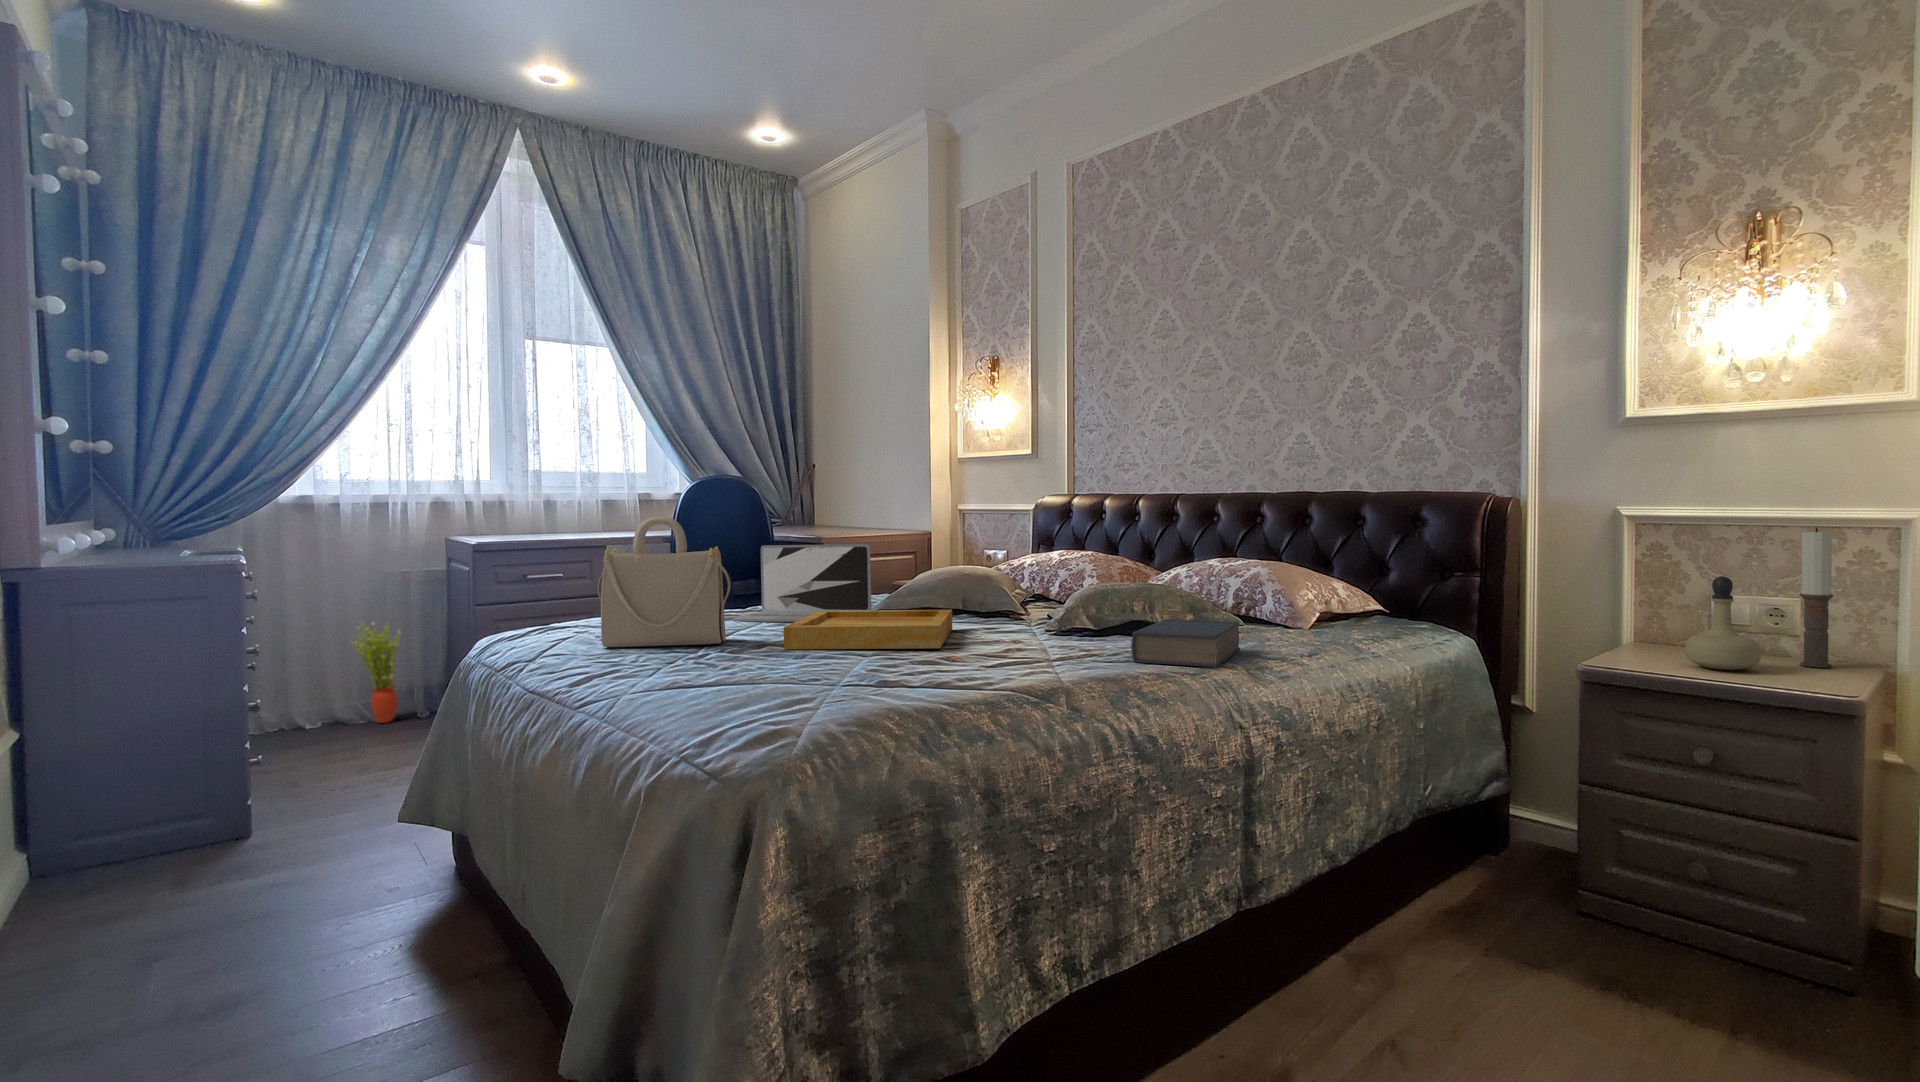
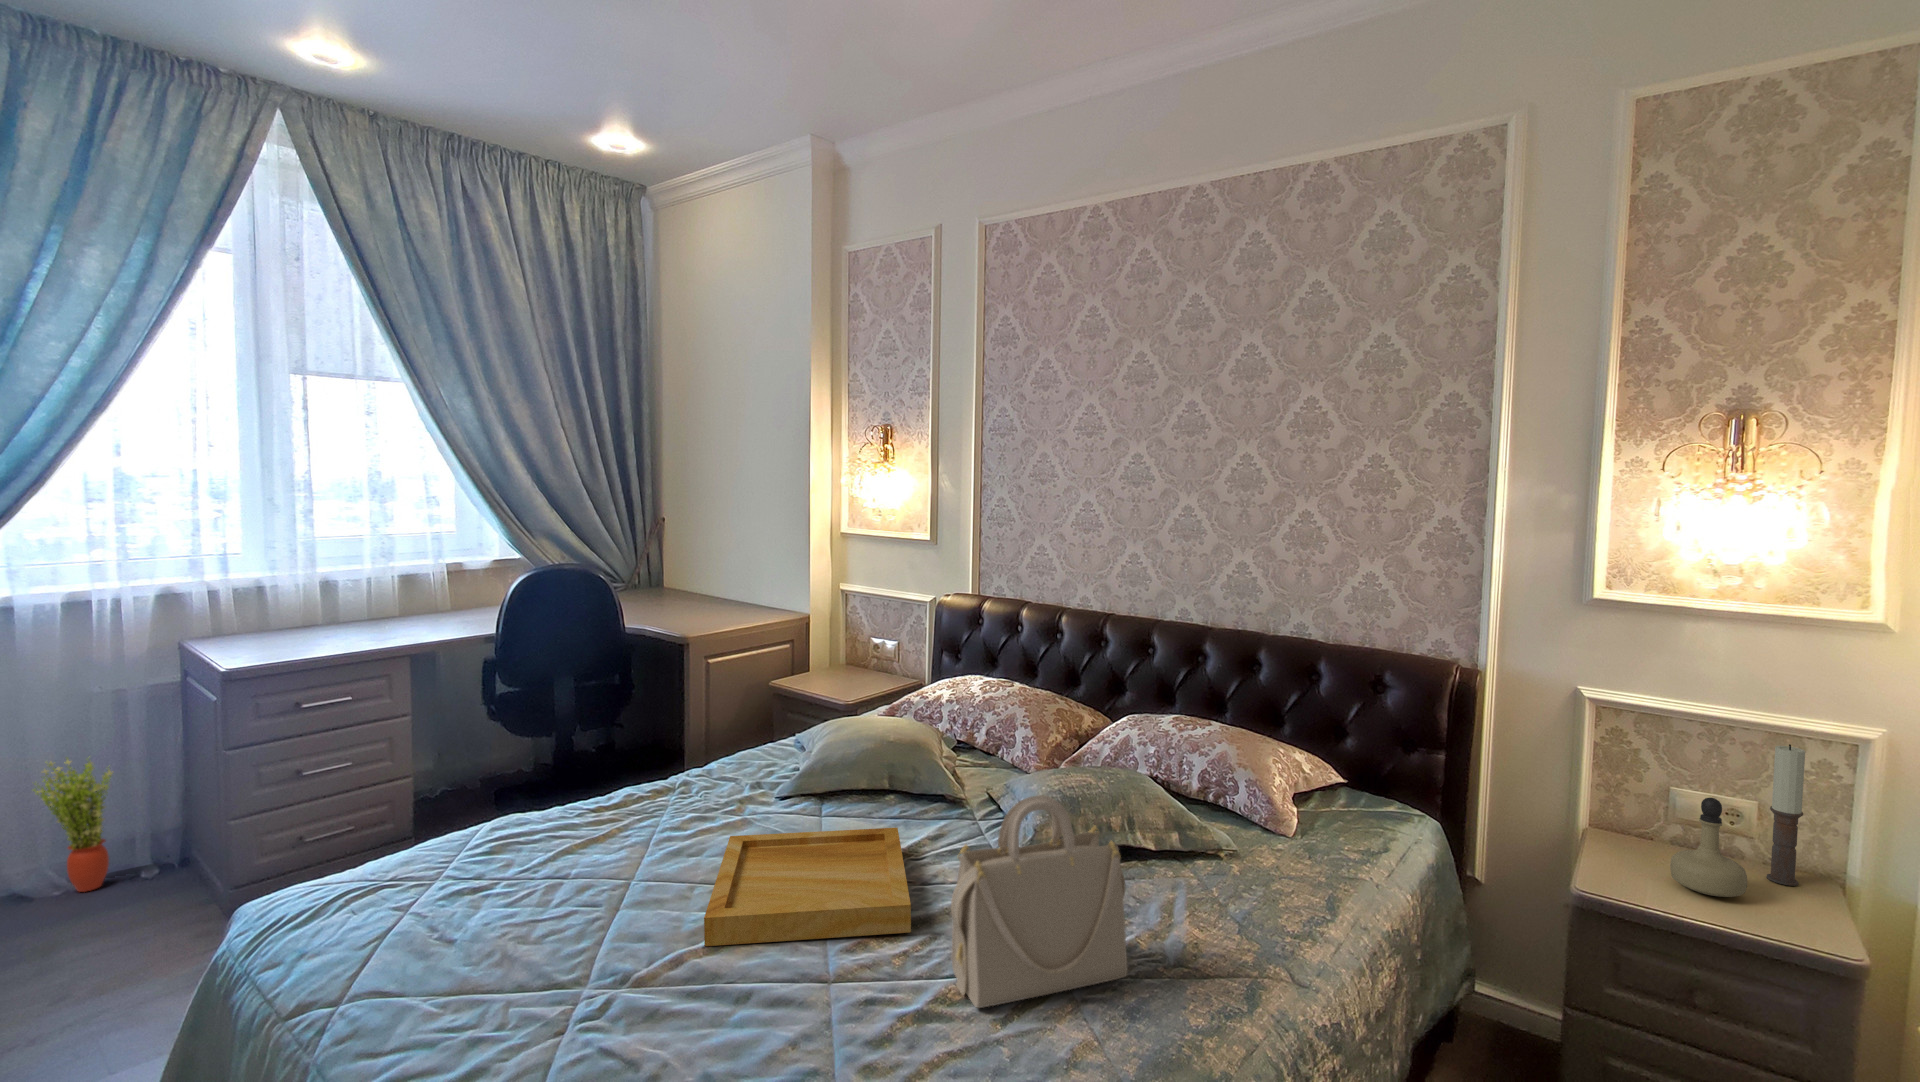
handbag: present [597,516,731,647] -> present [951,795,1127,1008]
laptop: present [733,544,871,622] -> none [608,719,783,836]
book: present [1131,620,1240,667] -> none [1156,864,1263,975]

